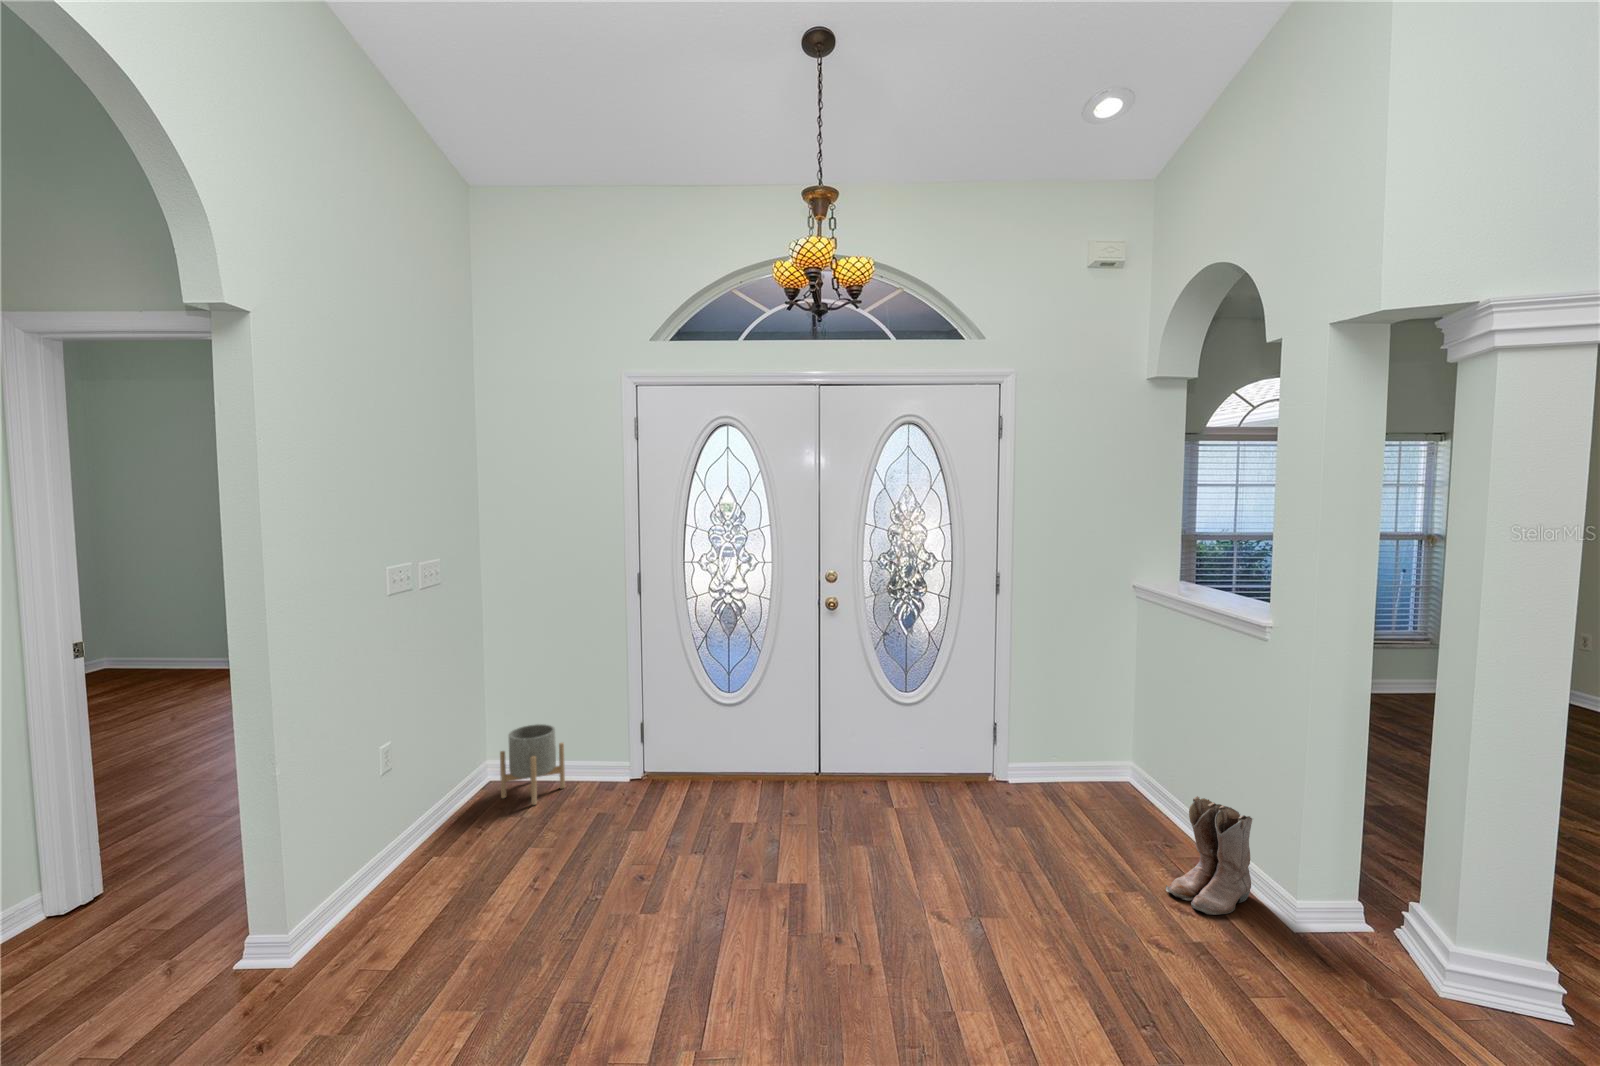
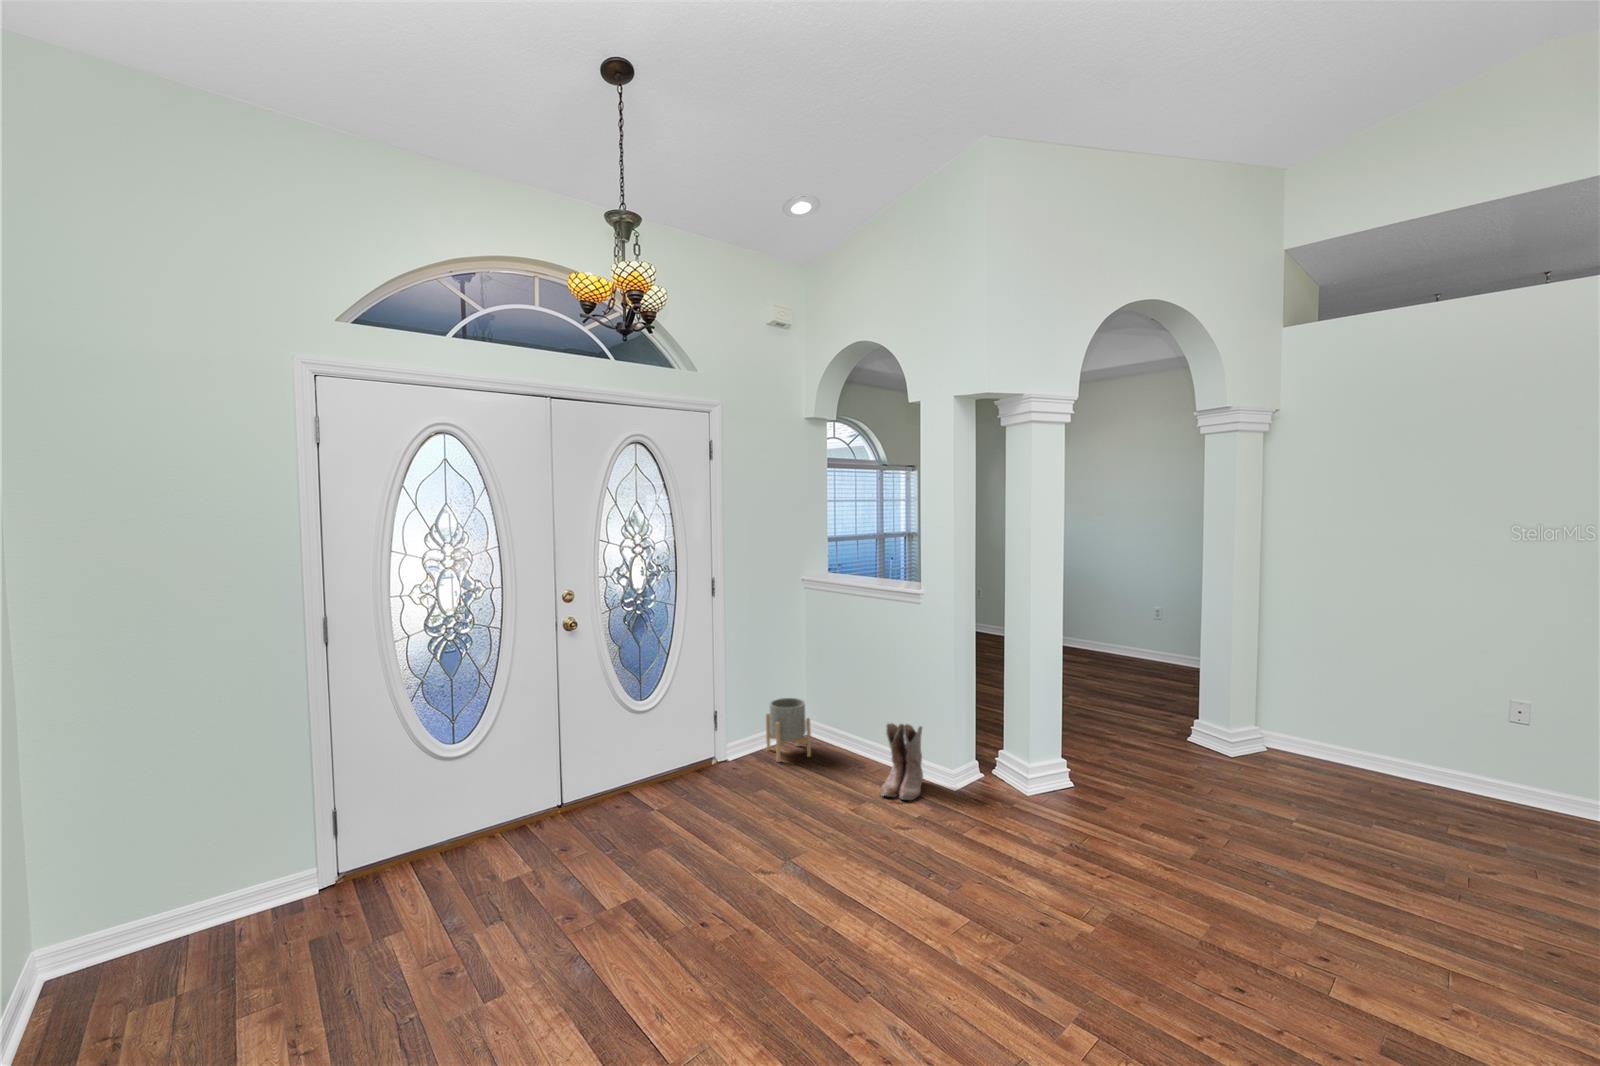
planter: present [500,724,565,805] -> present [766,698,811,762]

